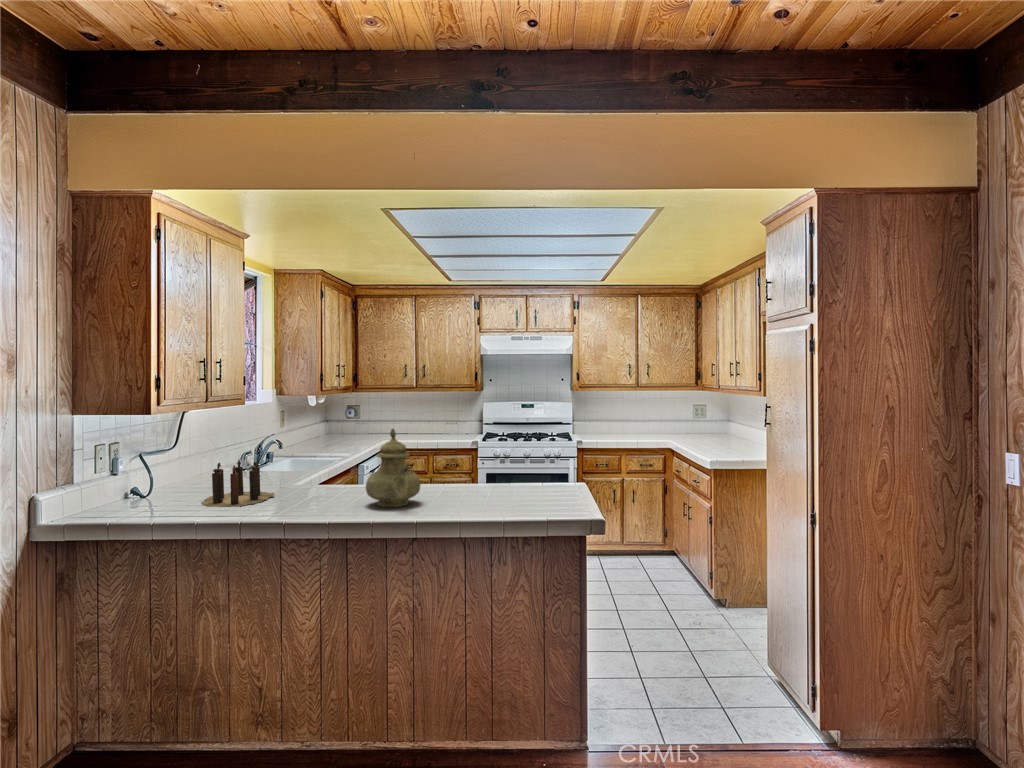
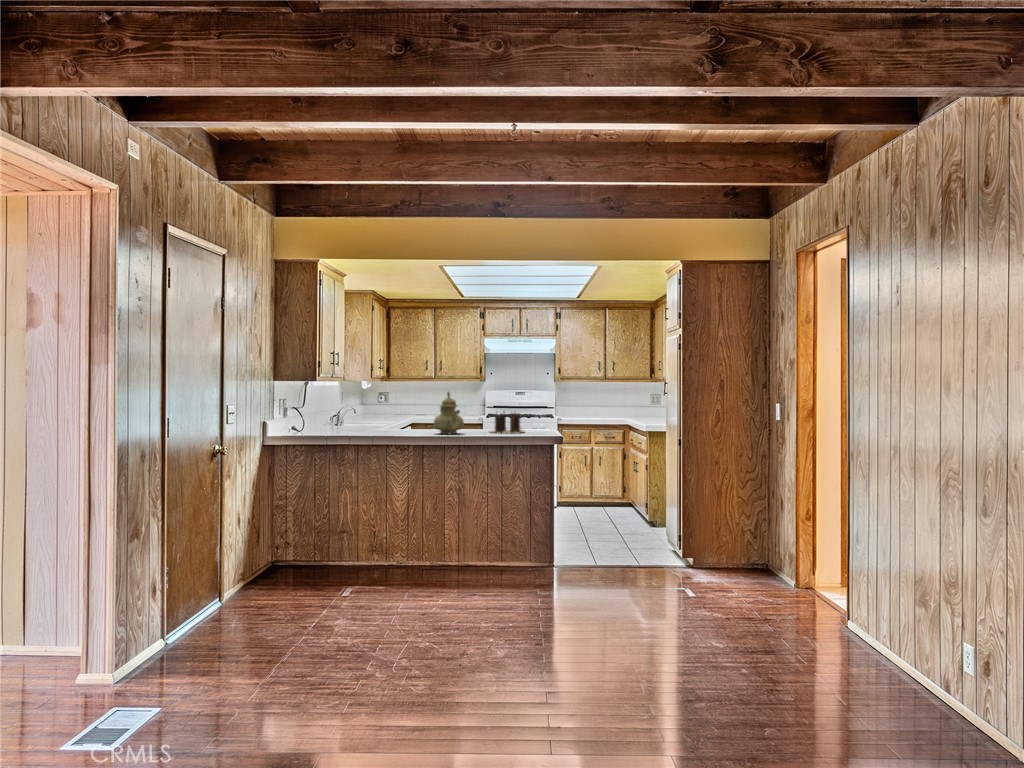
candle: present [202,460,275,507] -> present [492,411,524,434]

